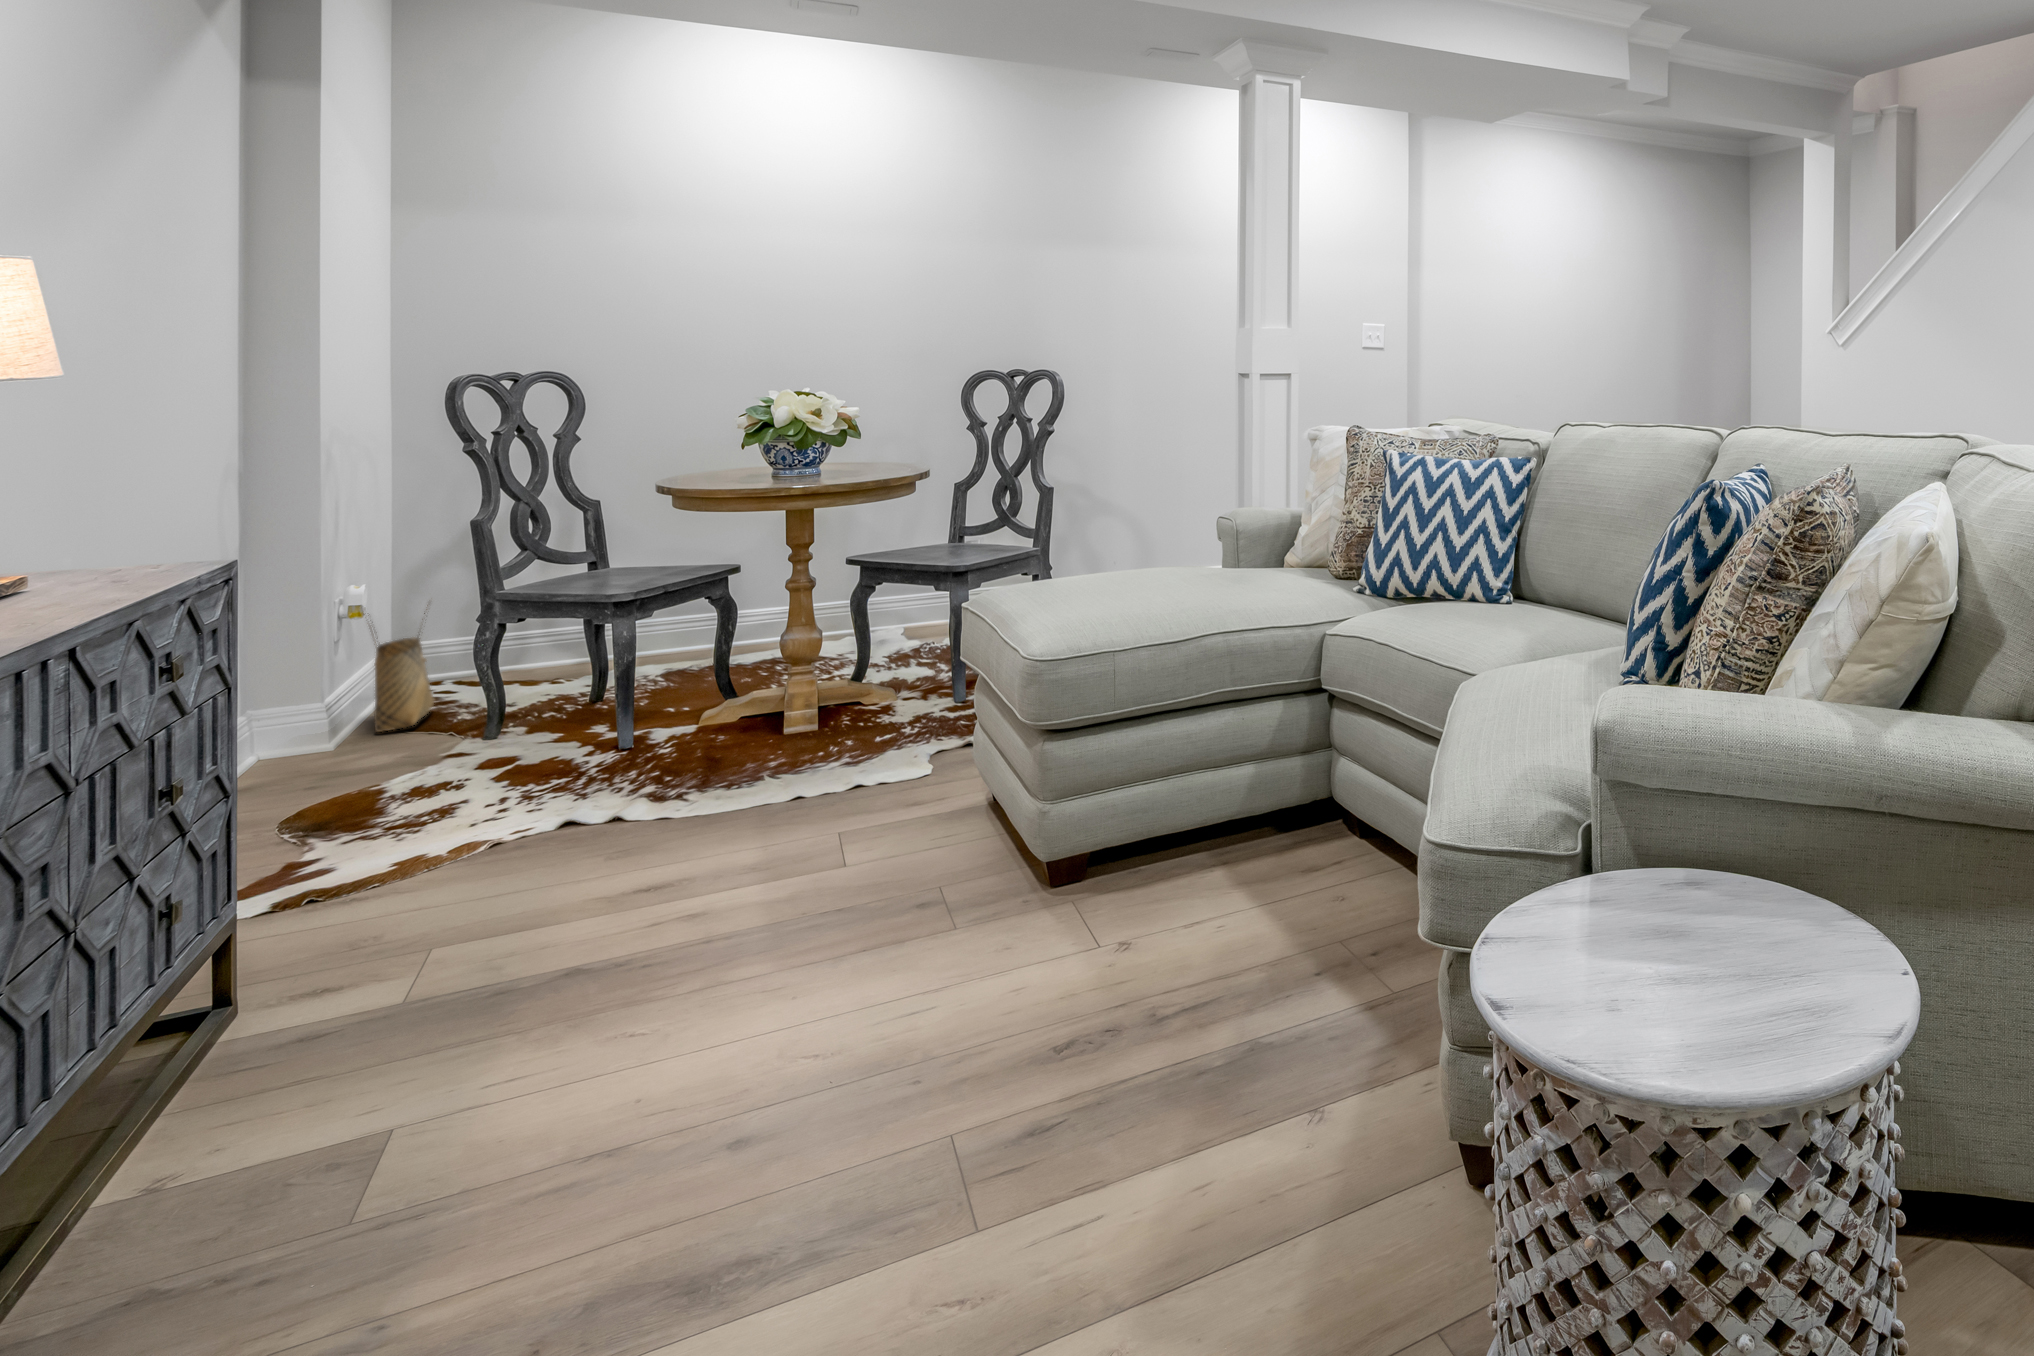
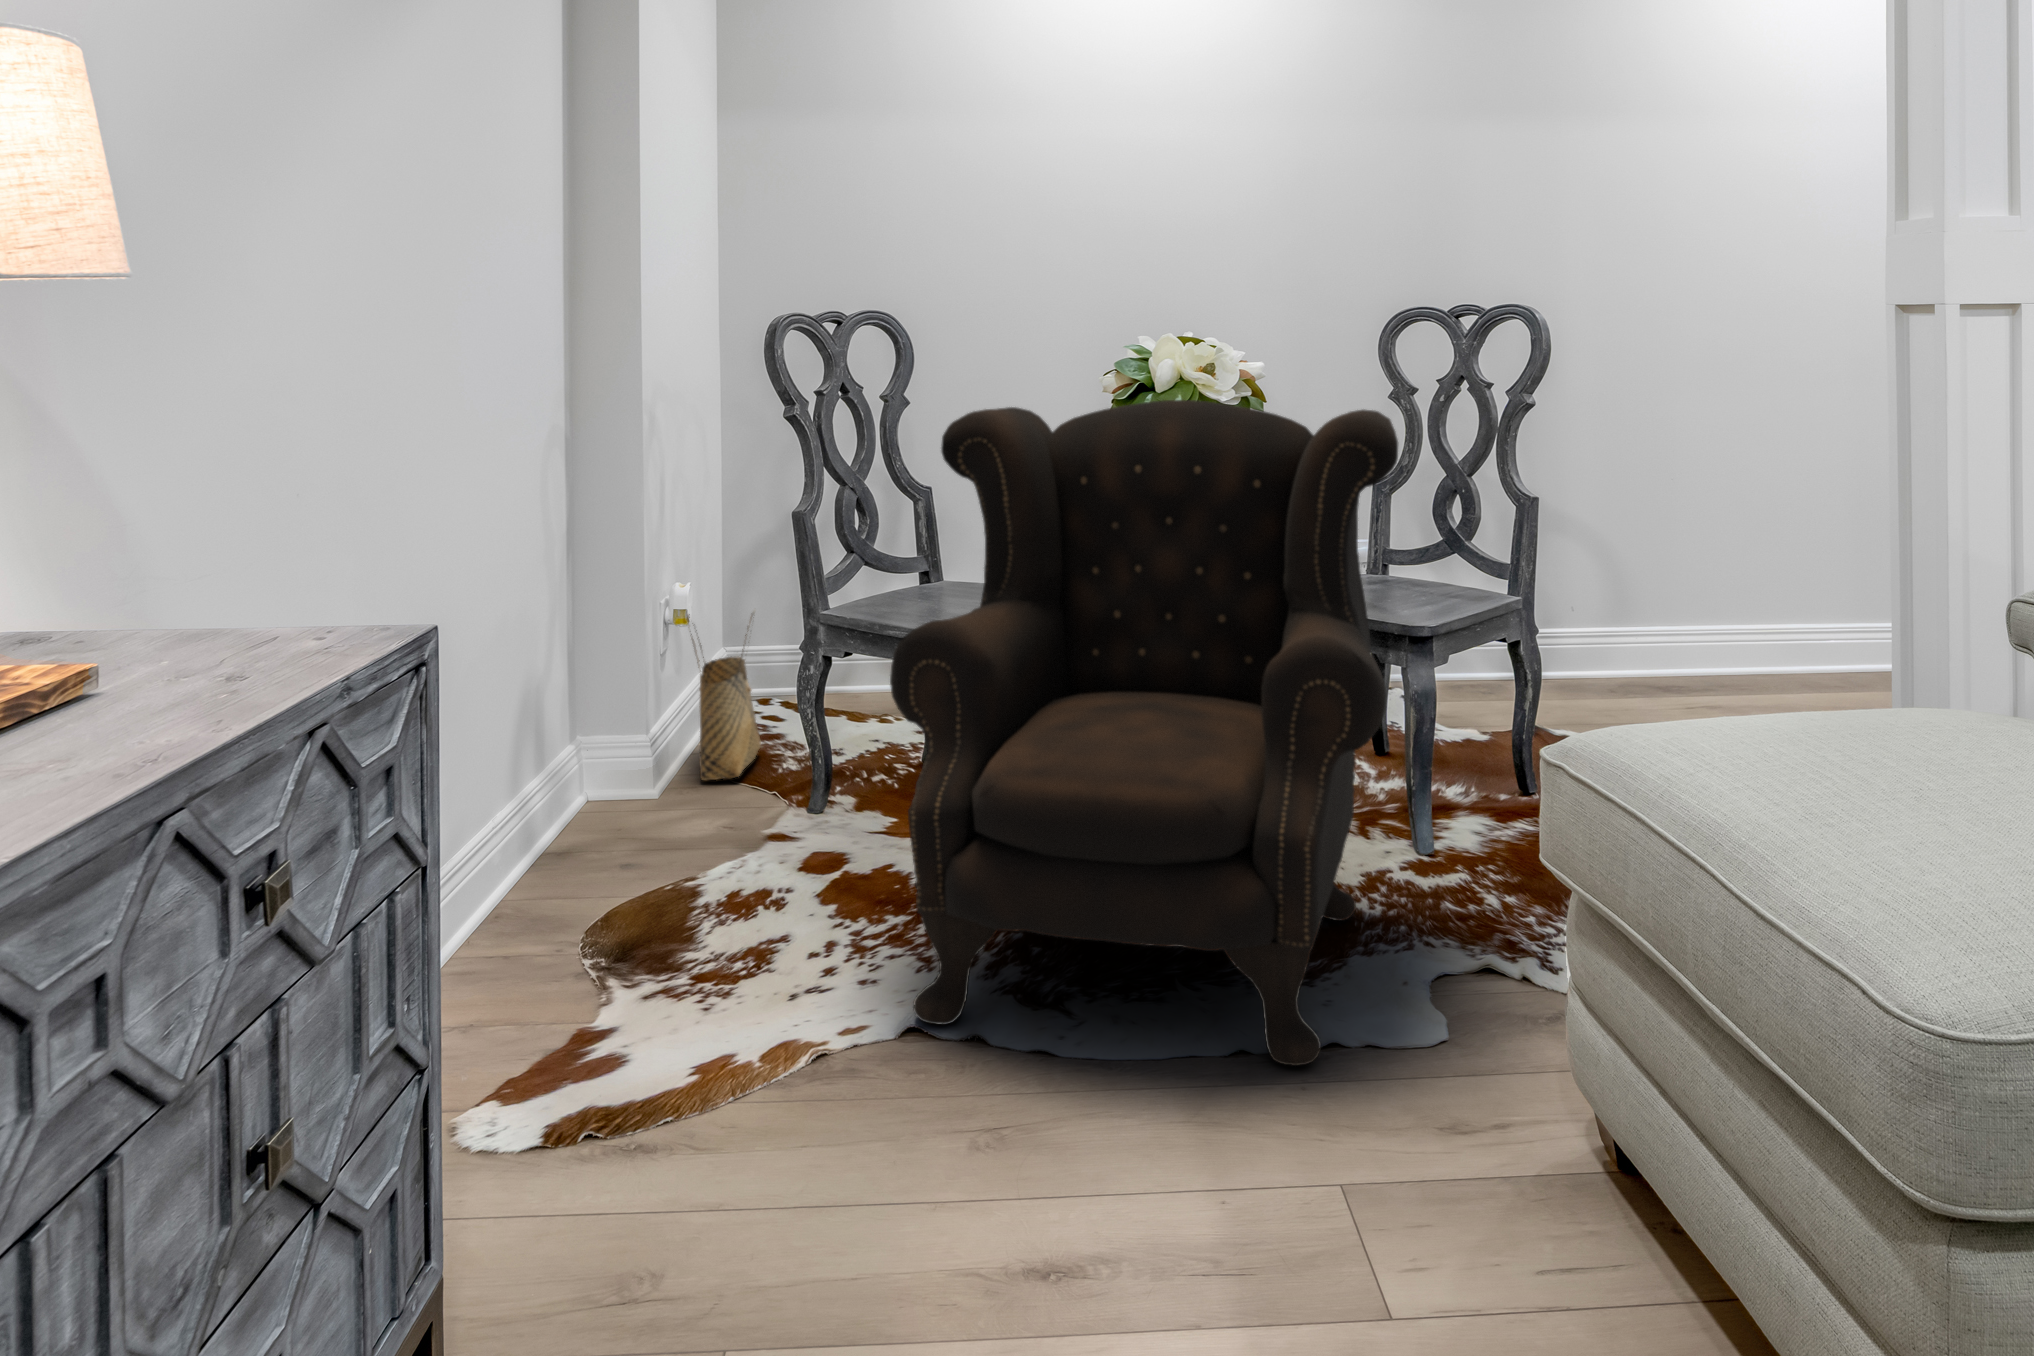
armchair: none [561,434,932,829] -> present [890,400,1398,1066]

